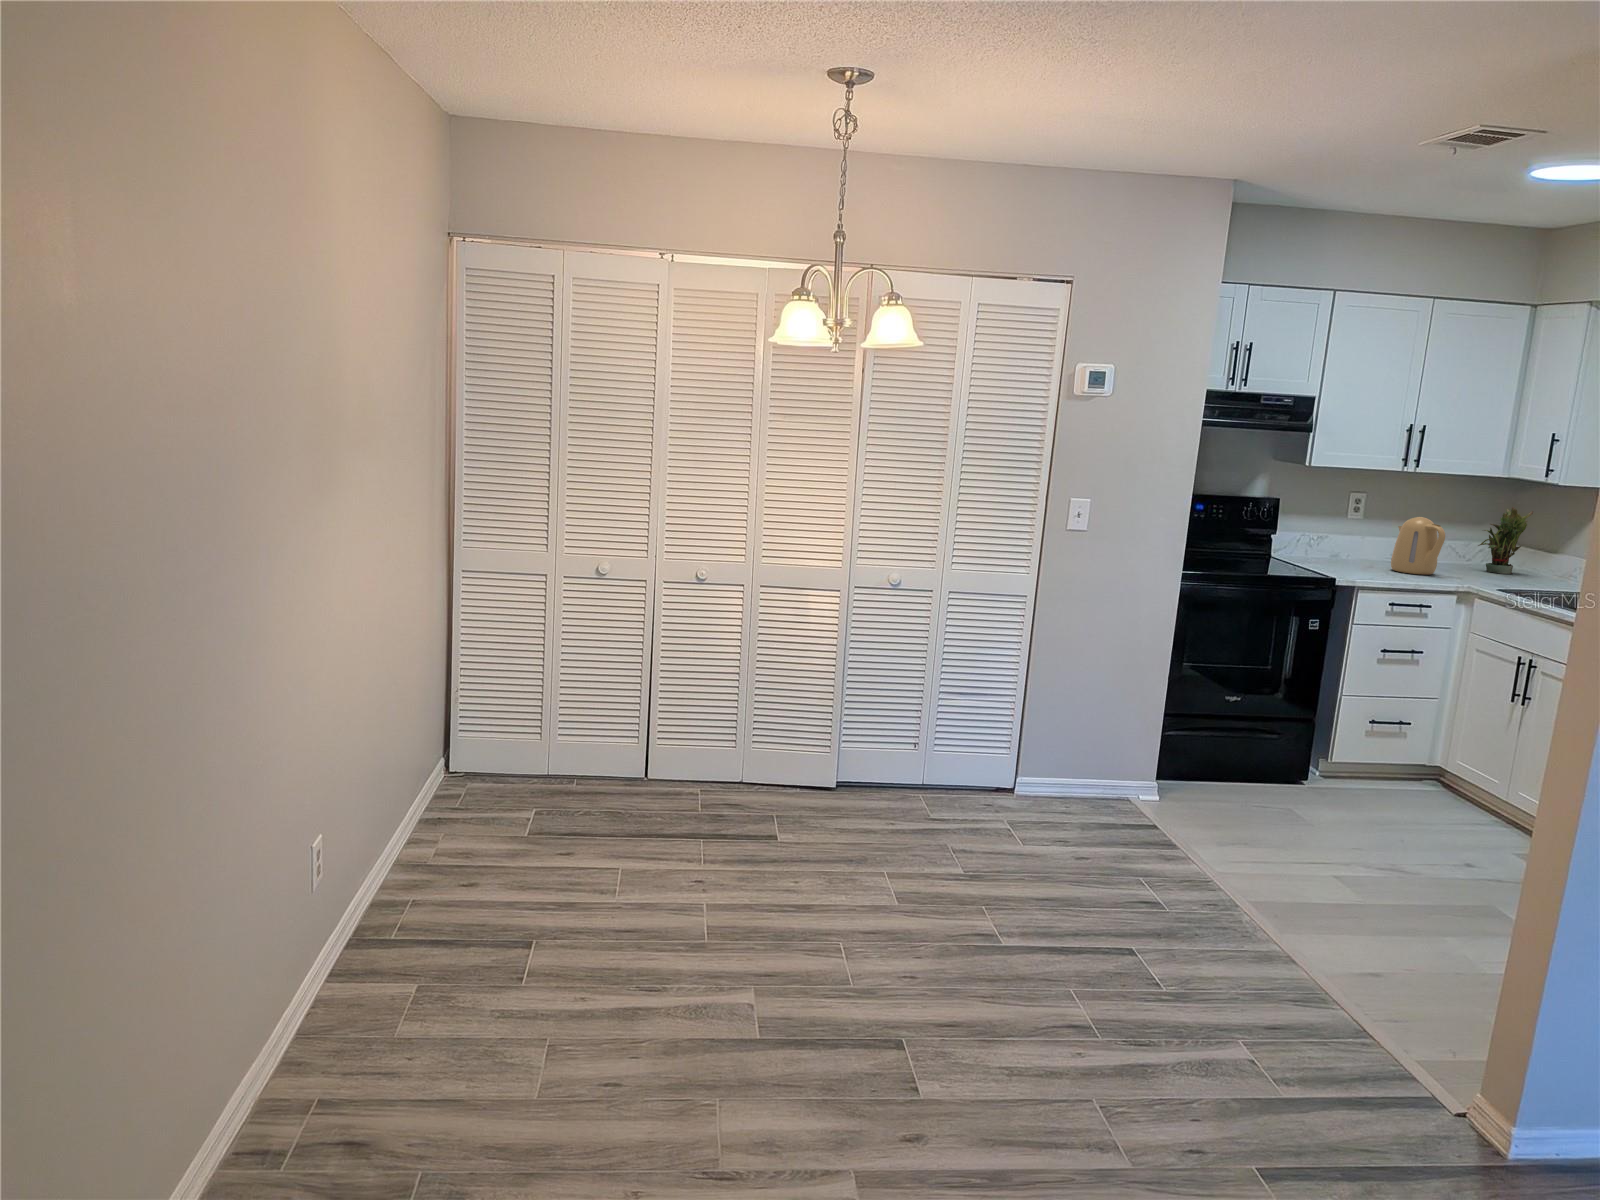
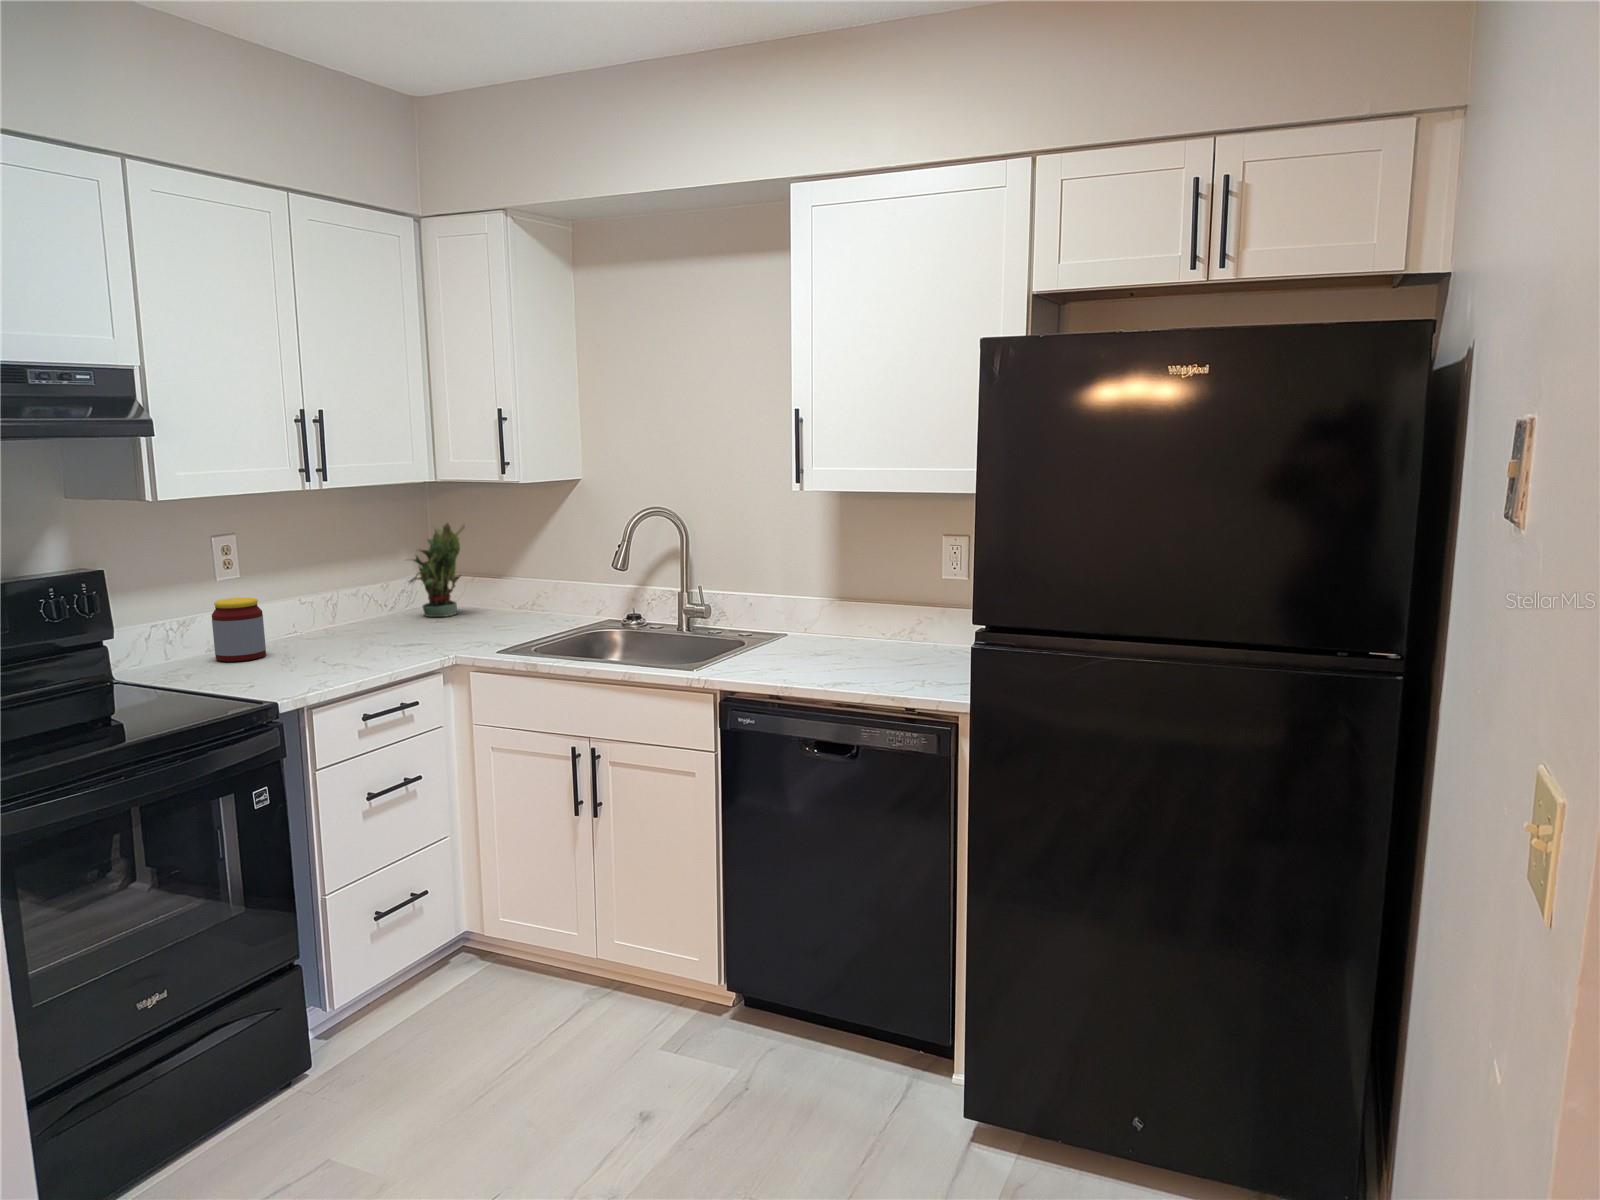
kettle: present [1391,517,1445,575] -> none [310,559,396,653]
jar: none [1331,529,1364,566] -> present [212,598,266,662]

